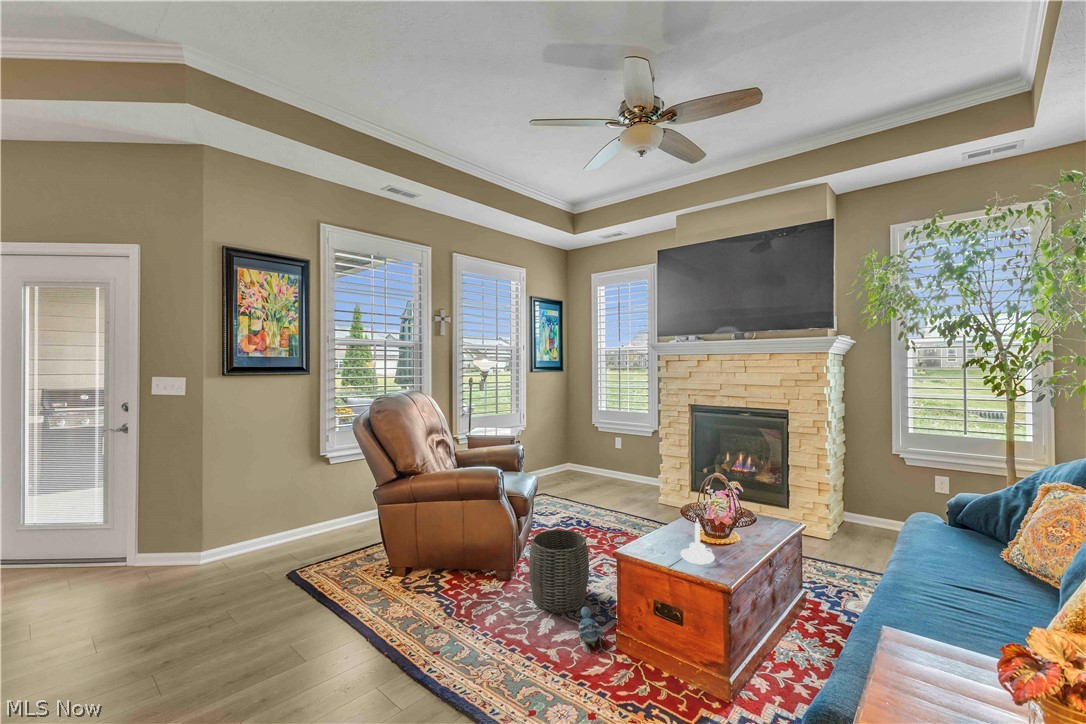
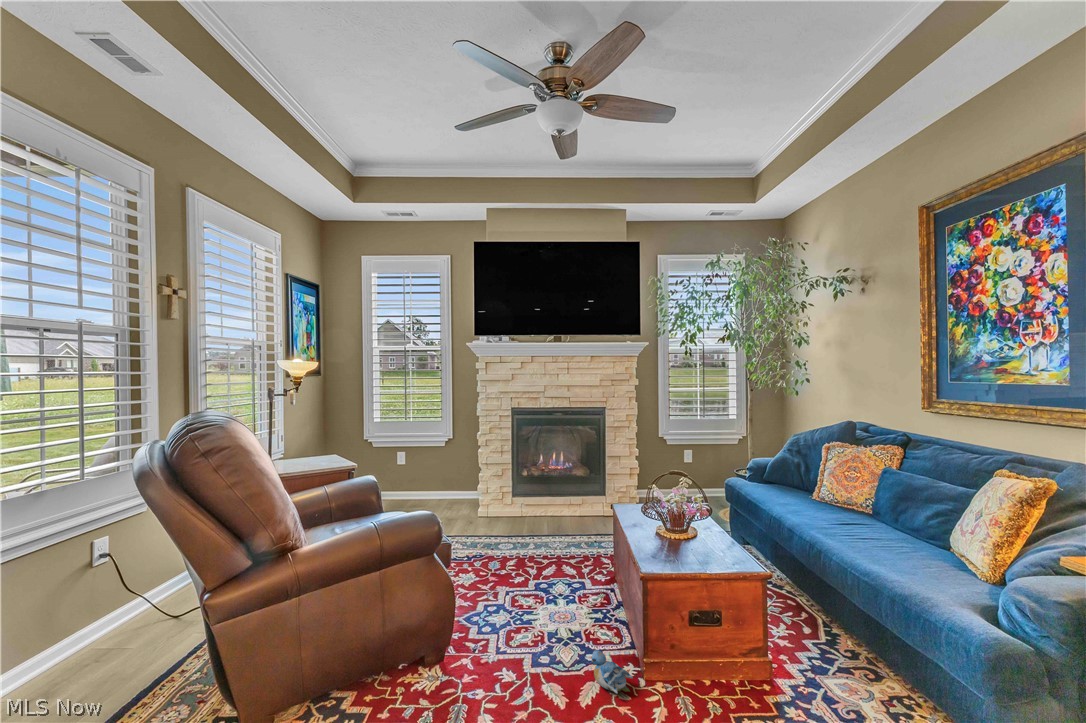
candle holder: present [680,518,715,564] -> none [689,510,724,558]
woven basket: present [529,530,589,613] -> none [485,569,561,680]

